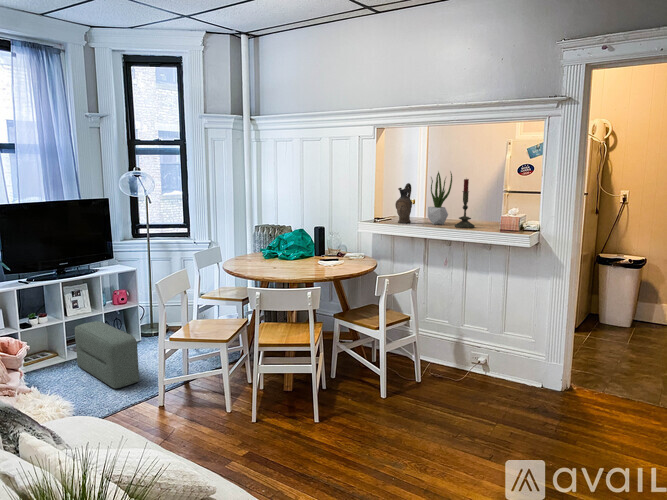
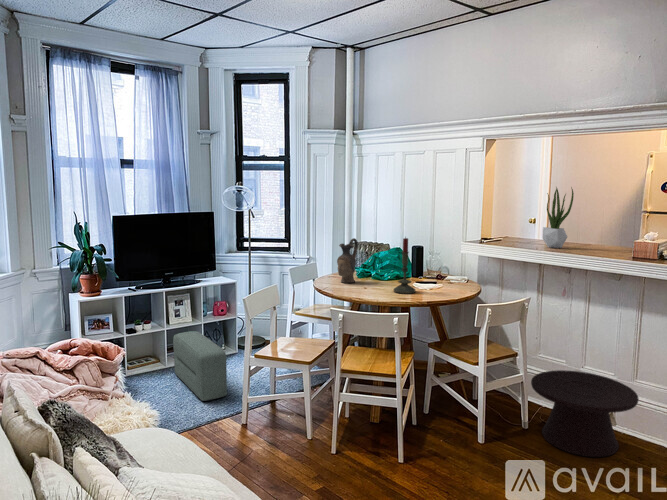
candle: present [455,179,475,228] -> present [394,238,415,294]
ceramic pitcher: present [395,183,412,223] -> present [337,238,358,283]
side table: none [423,330,507,399] -> present [531,370,639,457]

